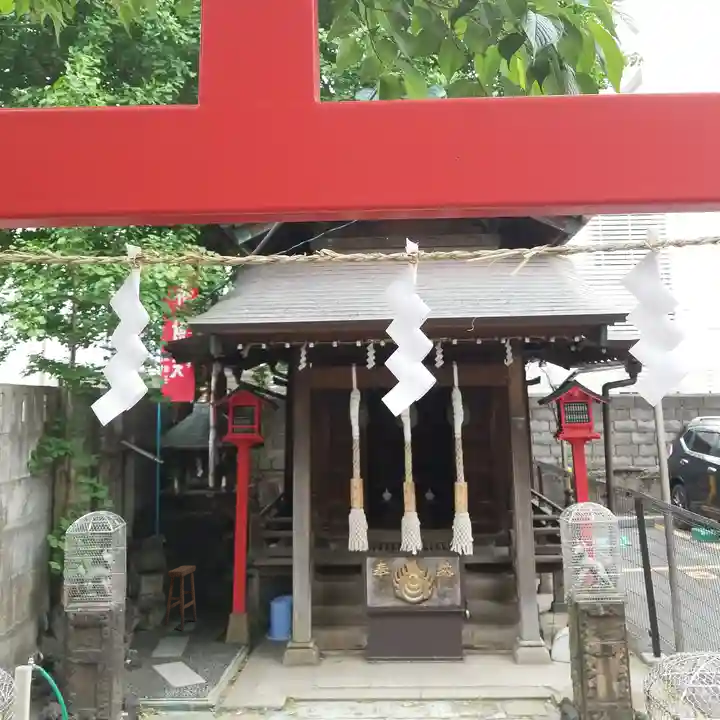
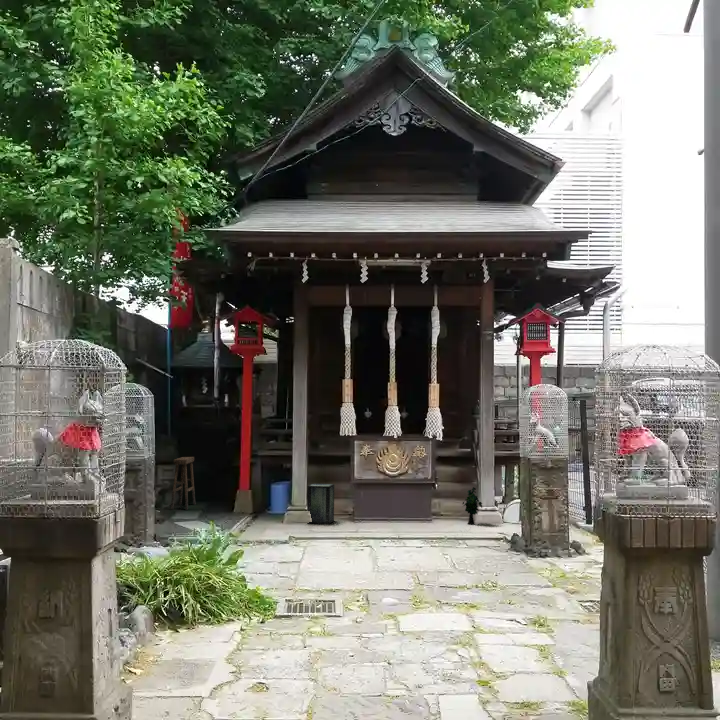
storage box: none [311,607,345,661] -> present [307,484,334,524]
decorative plant: none [500,616,525,664] -> present [463,487,482,525]

